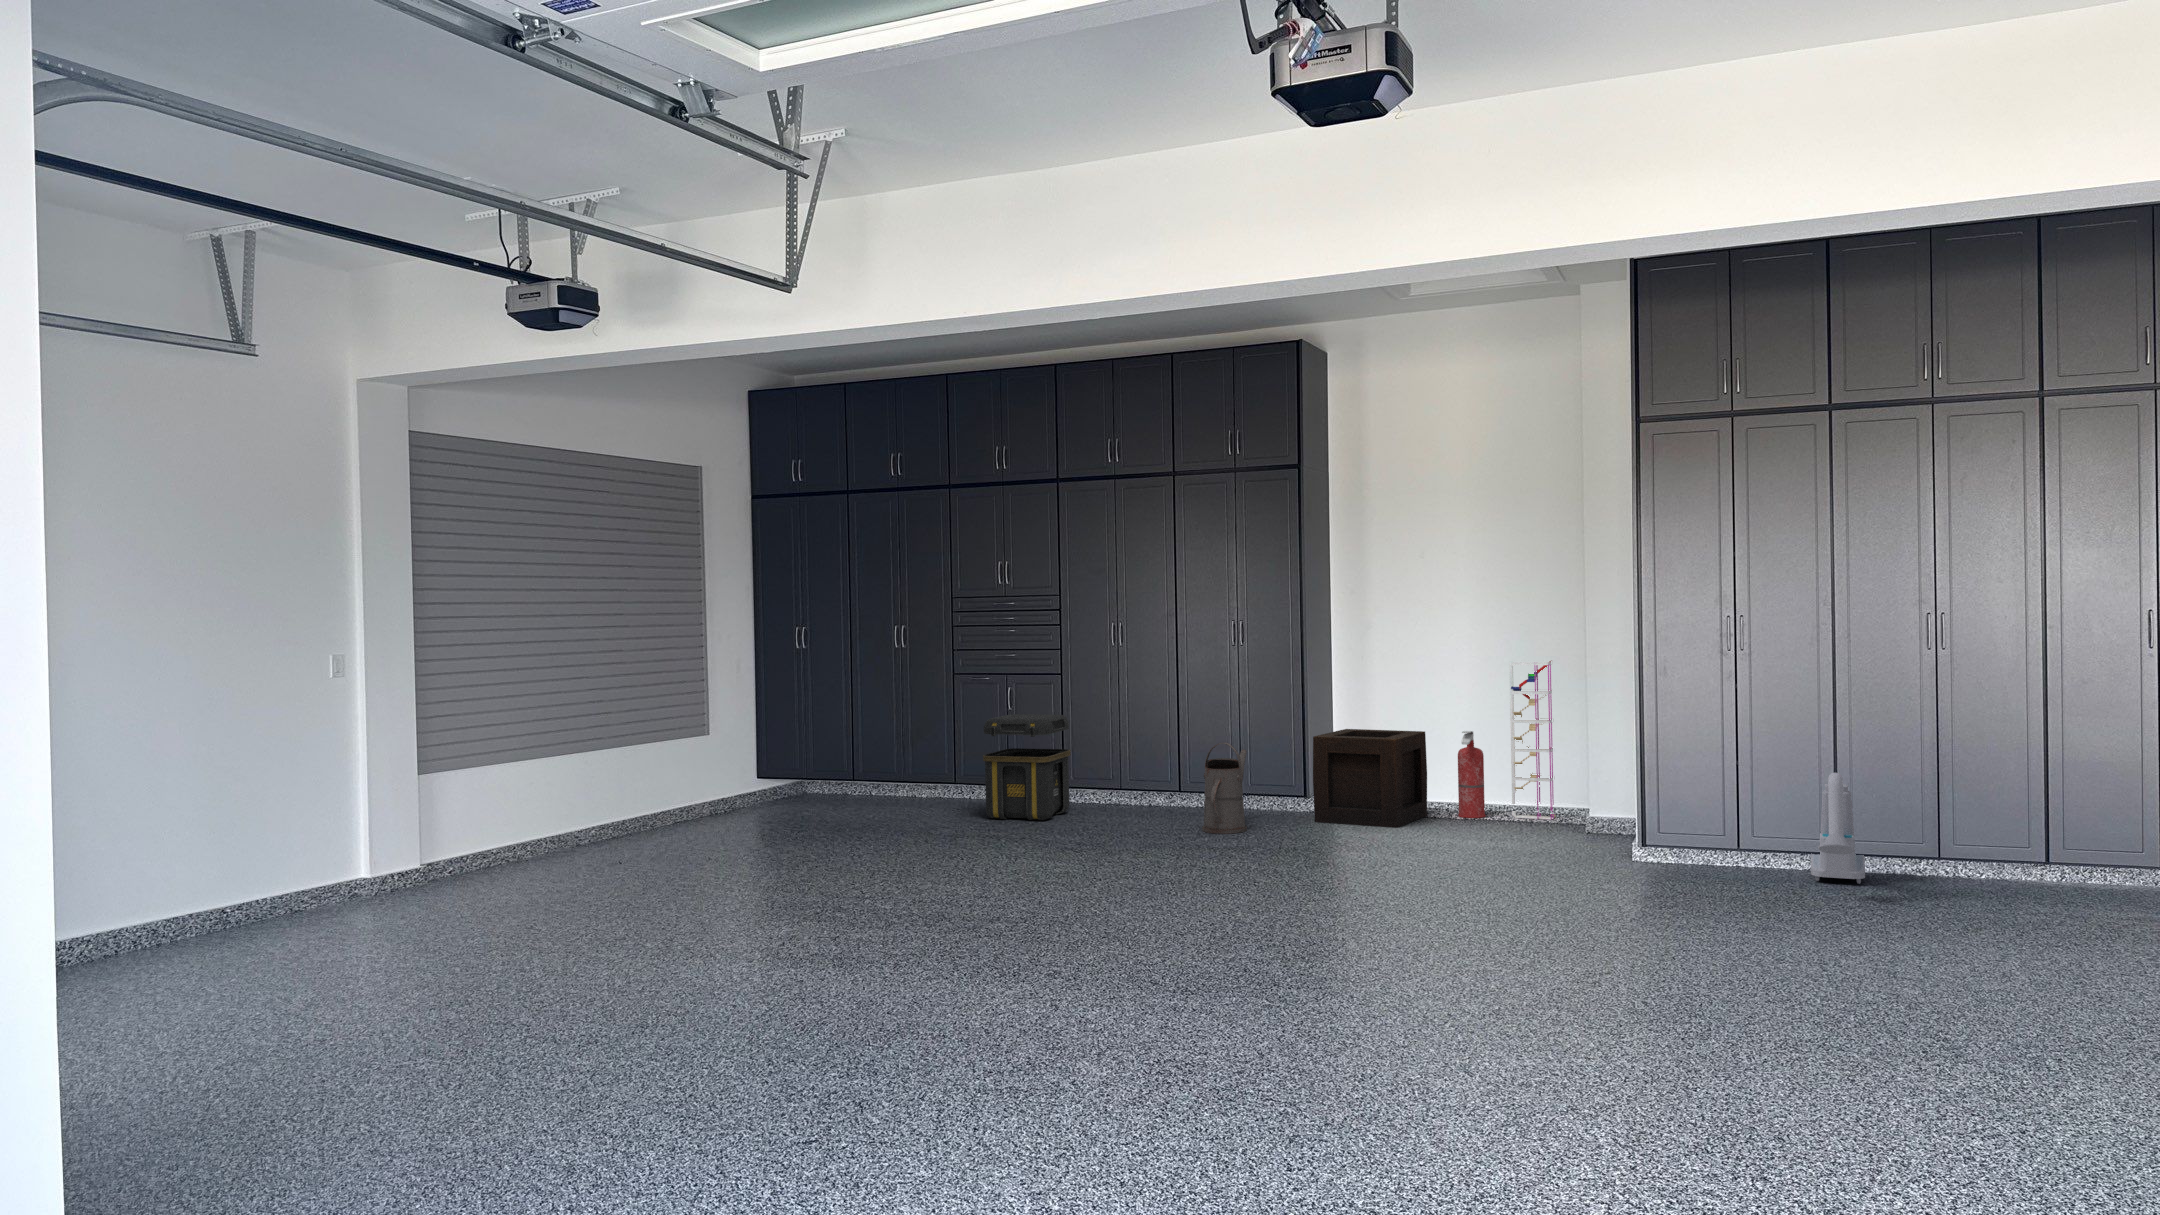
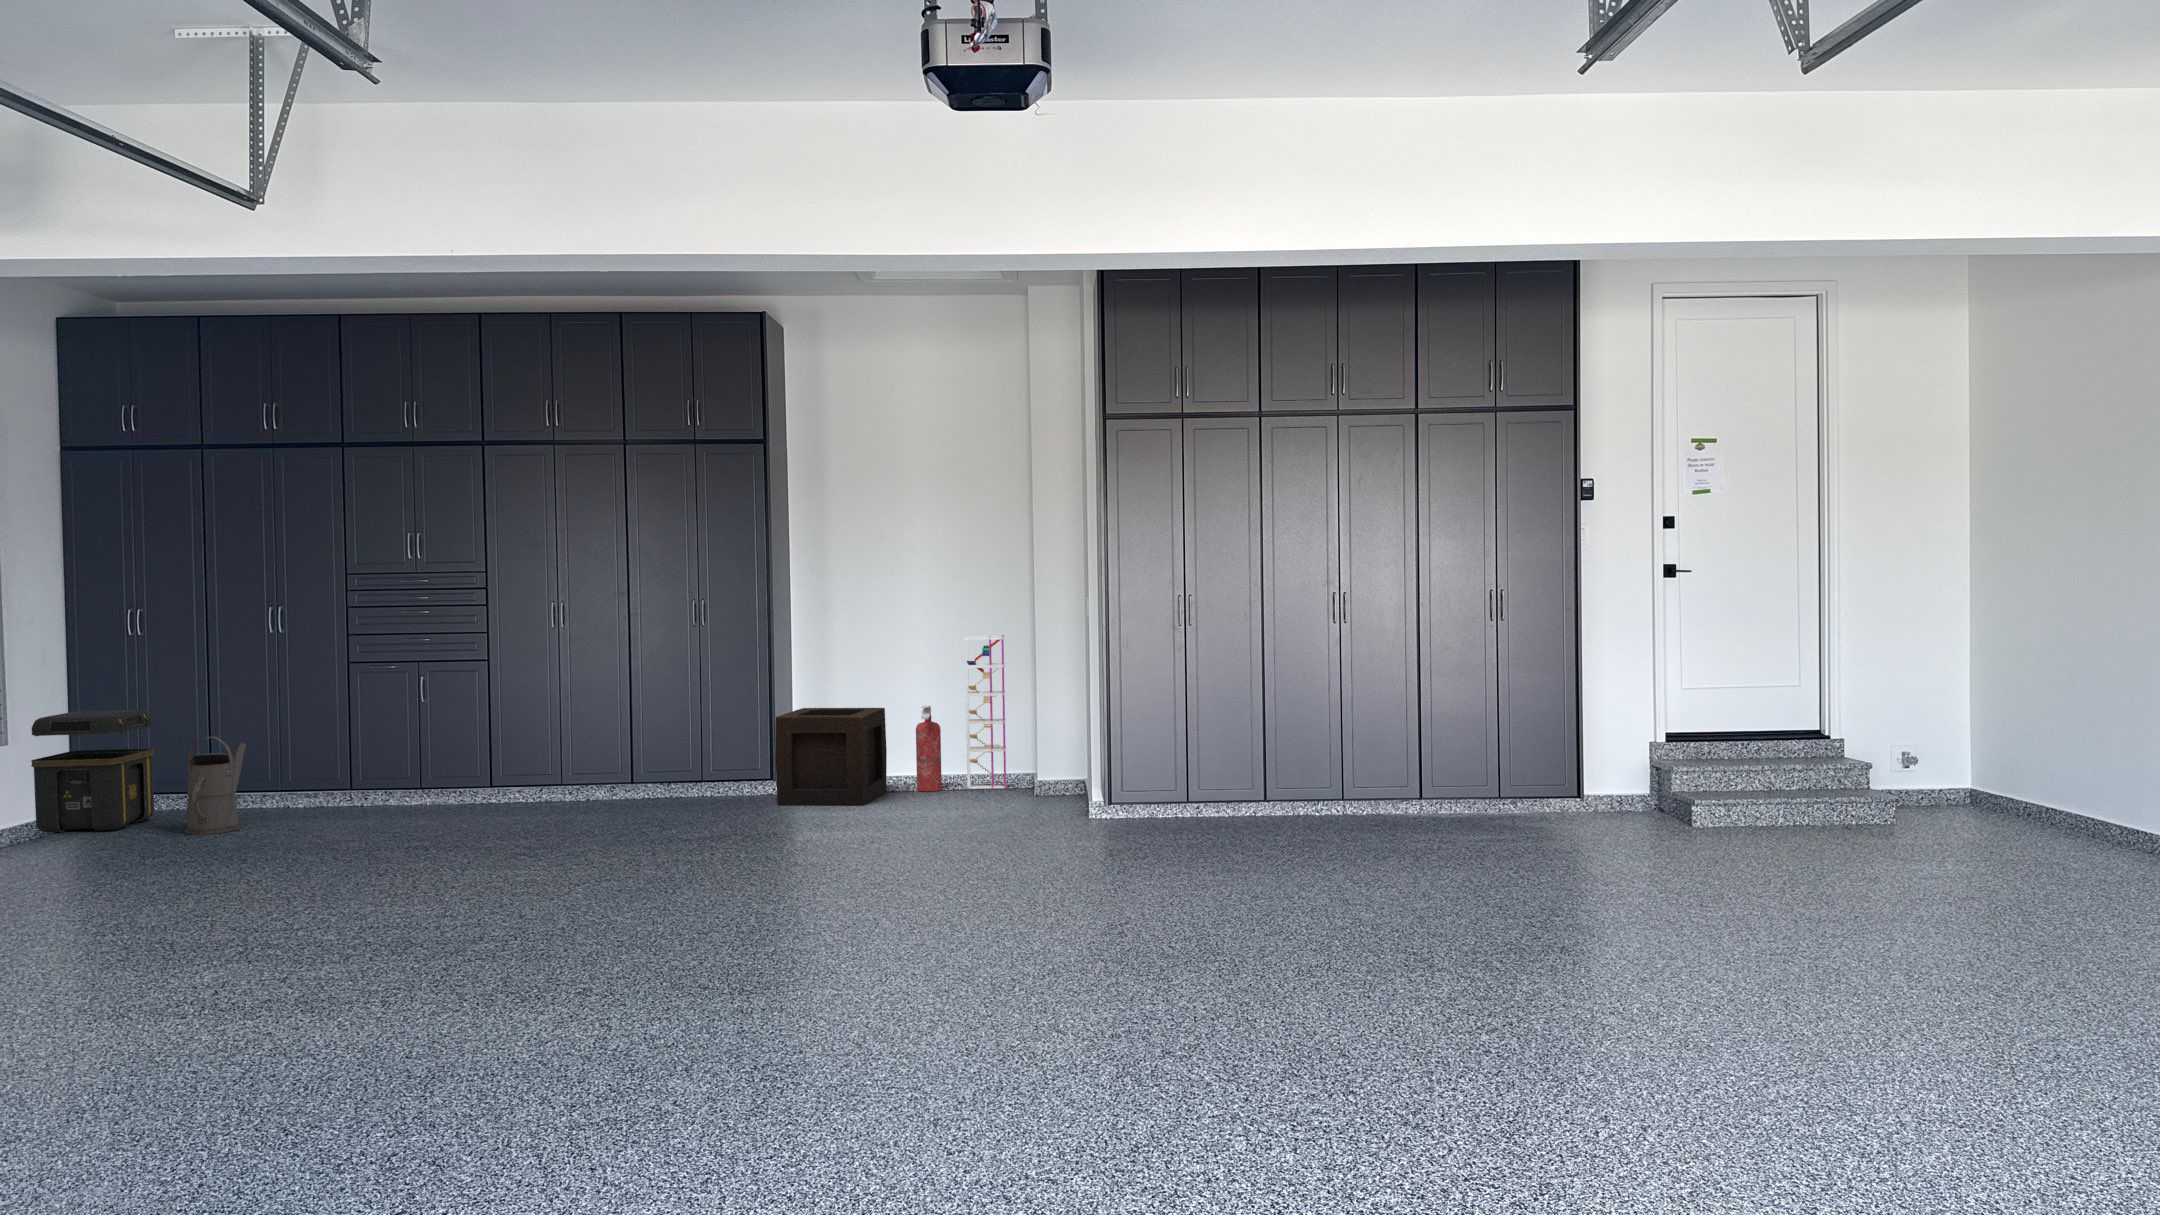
toolbox: present [983,714,1071,821] -> present [31,710,154,832]
watering can: present [1202,743,1247,834] -> present [185,736,246,835]
vacuum cleaner: present [1811,773,1865,884] -> none [1248,731,1294,829]

